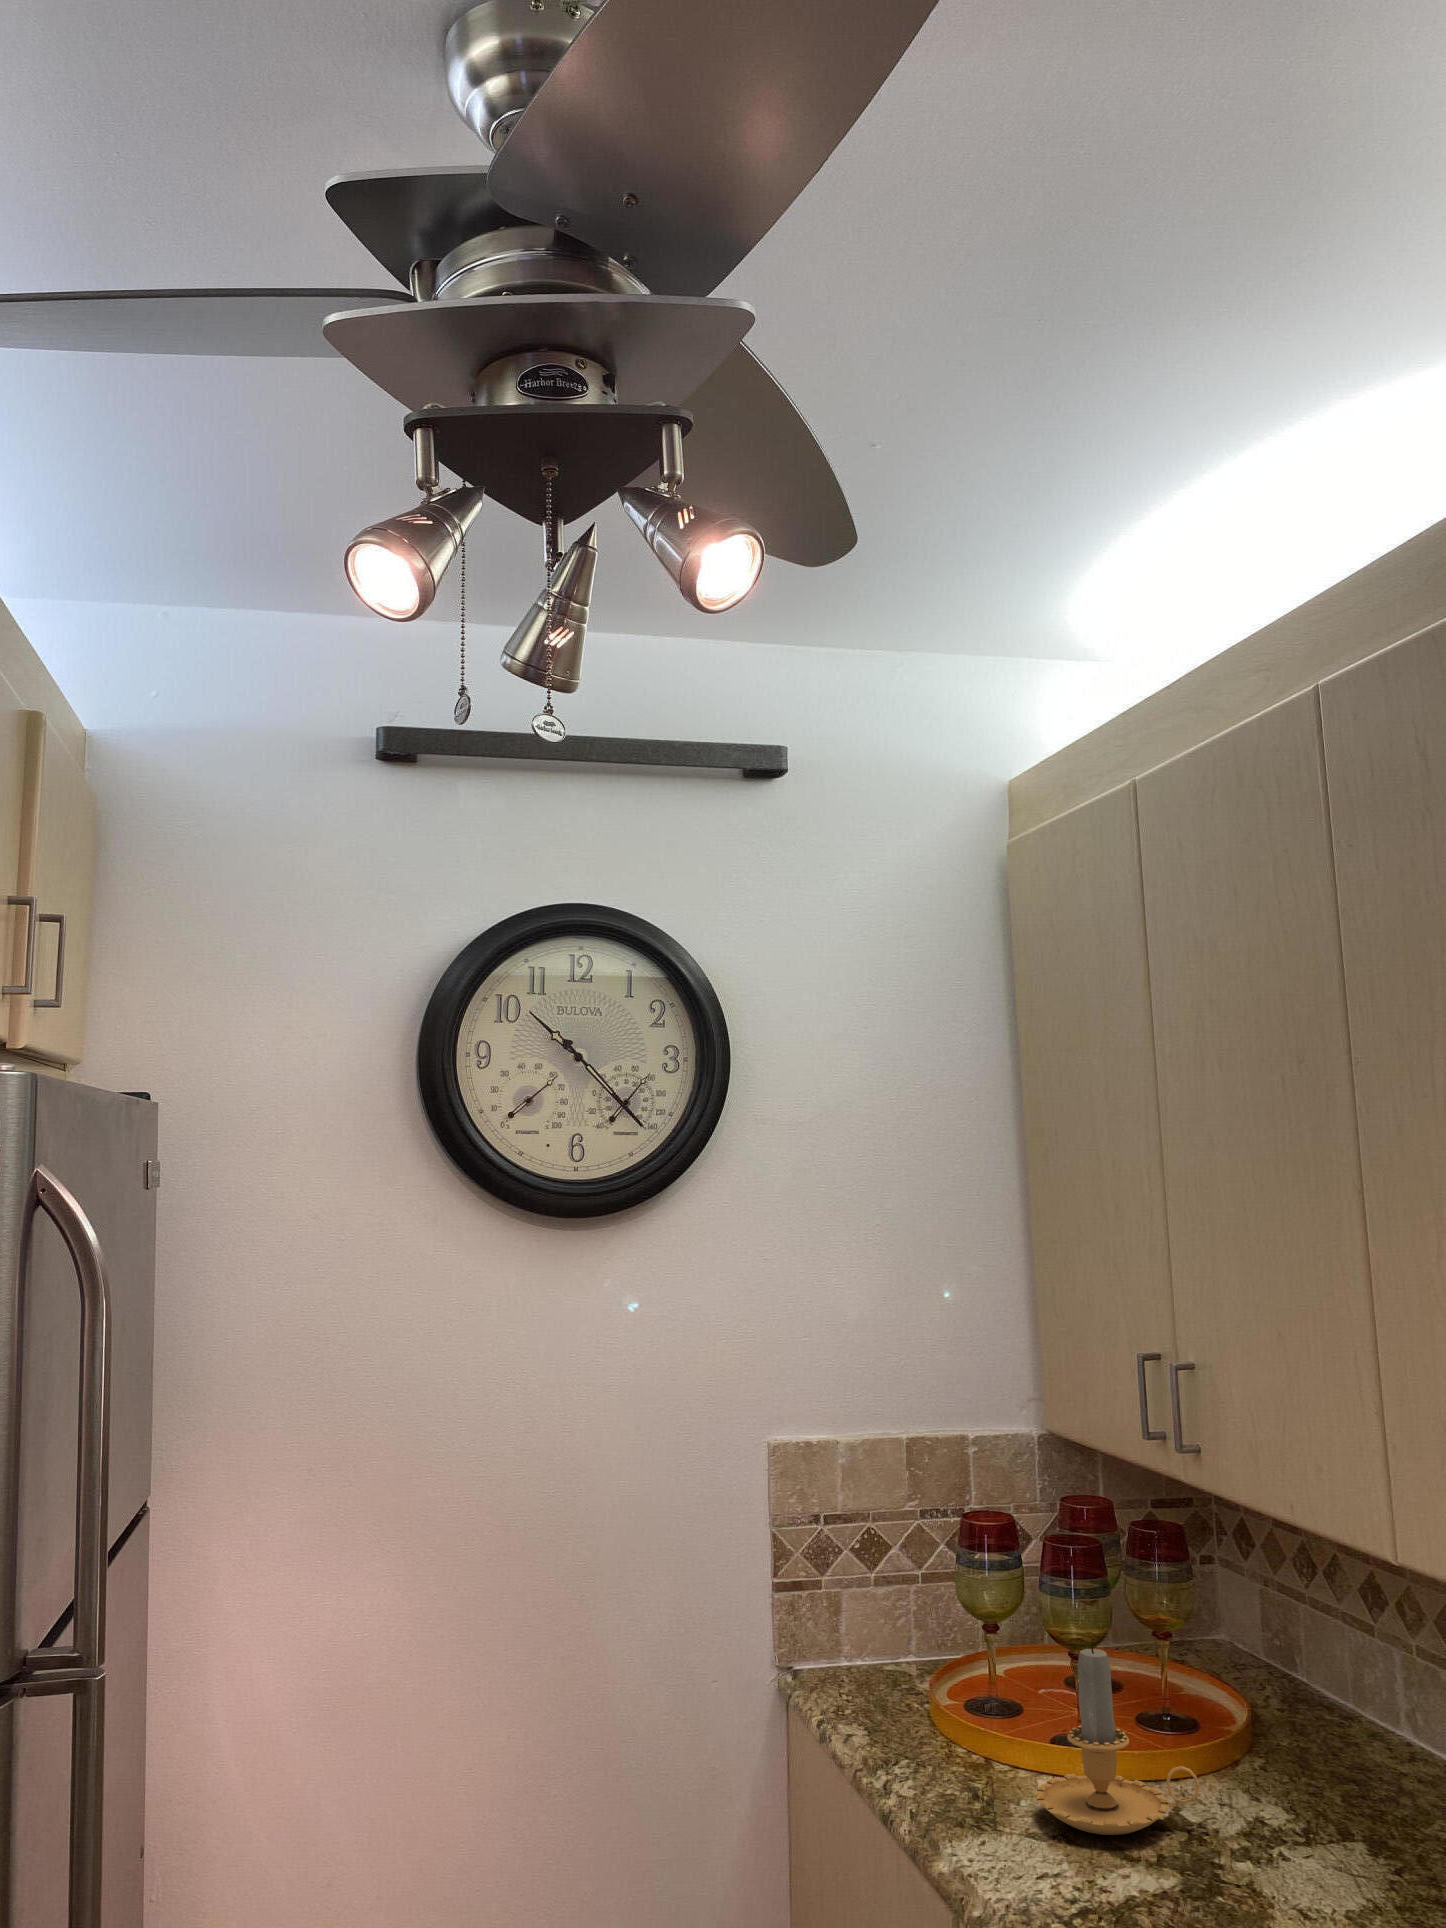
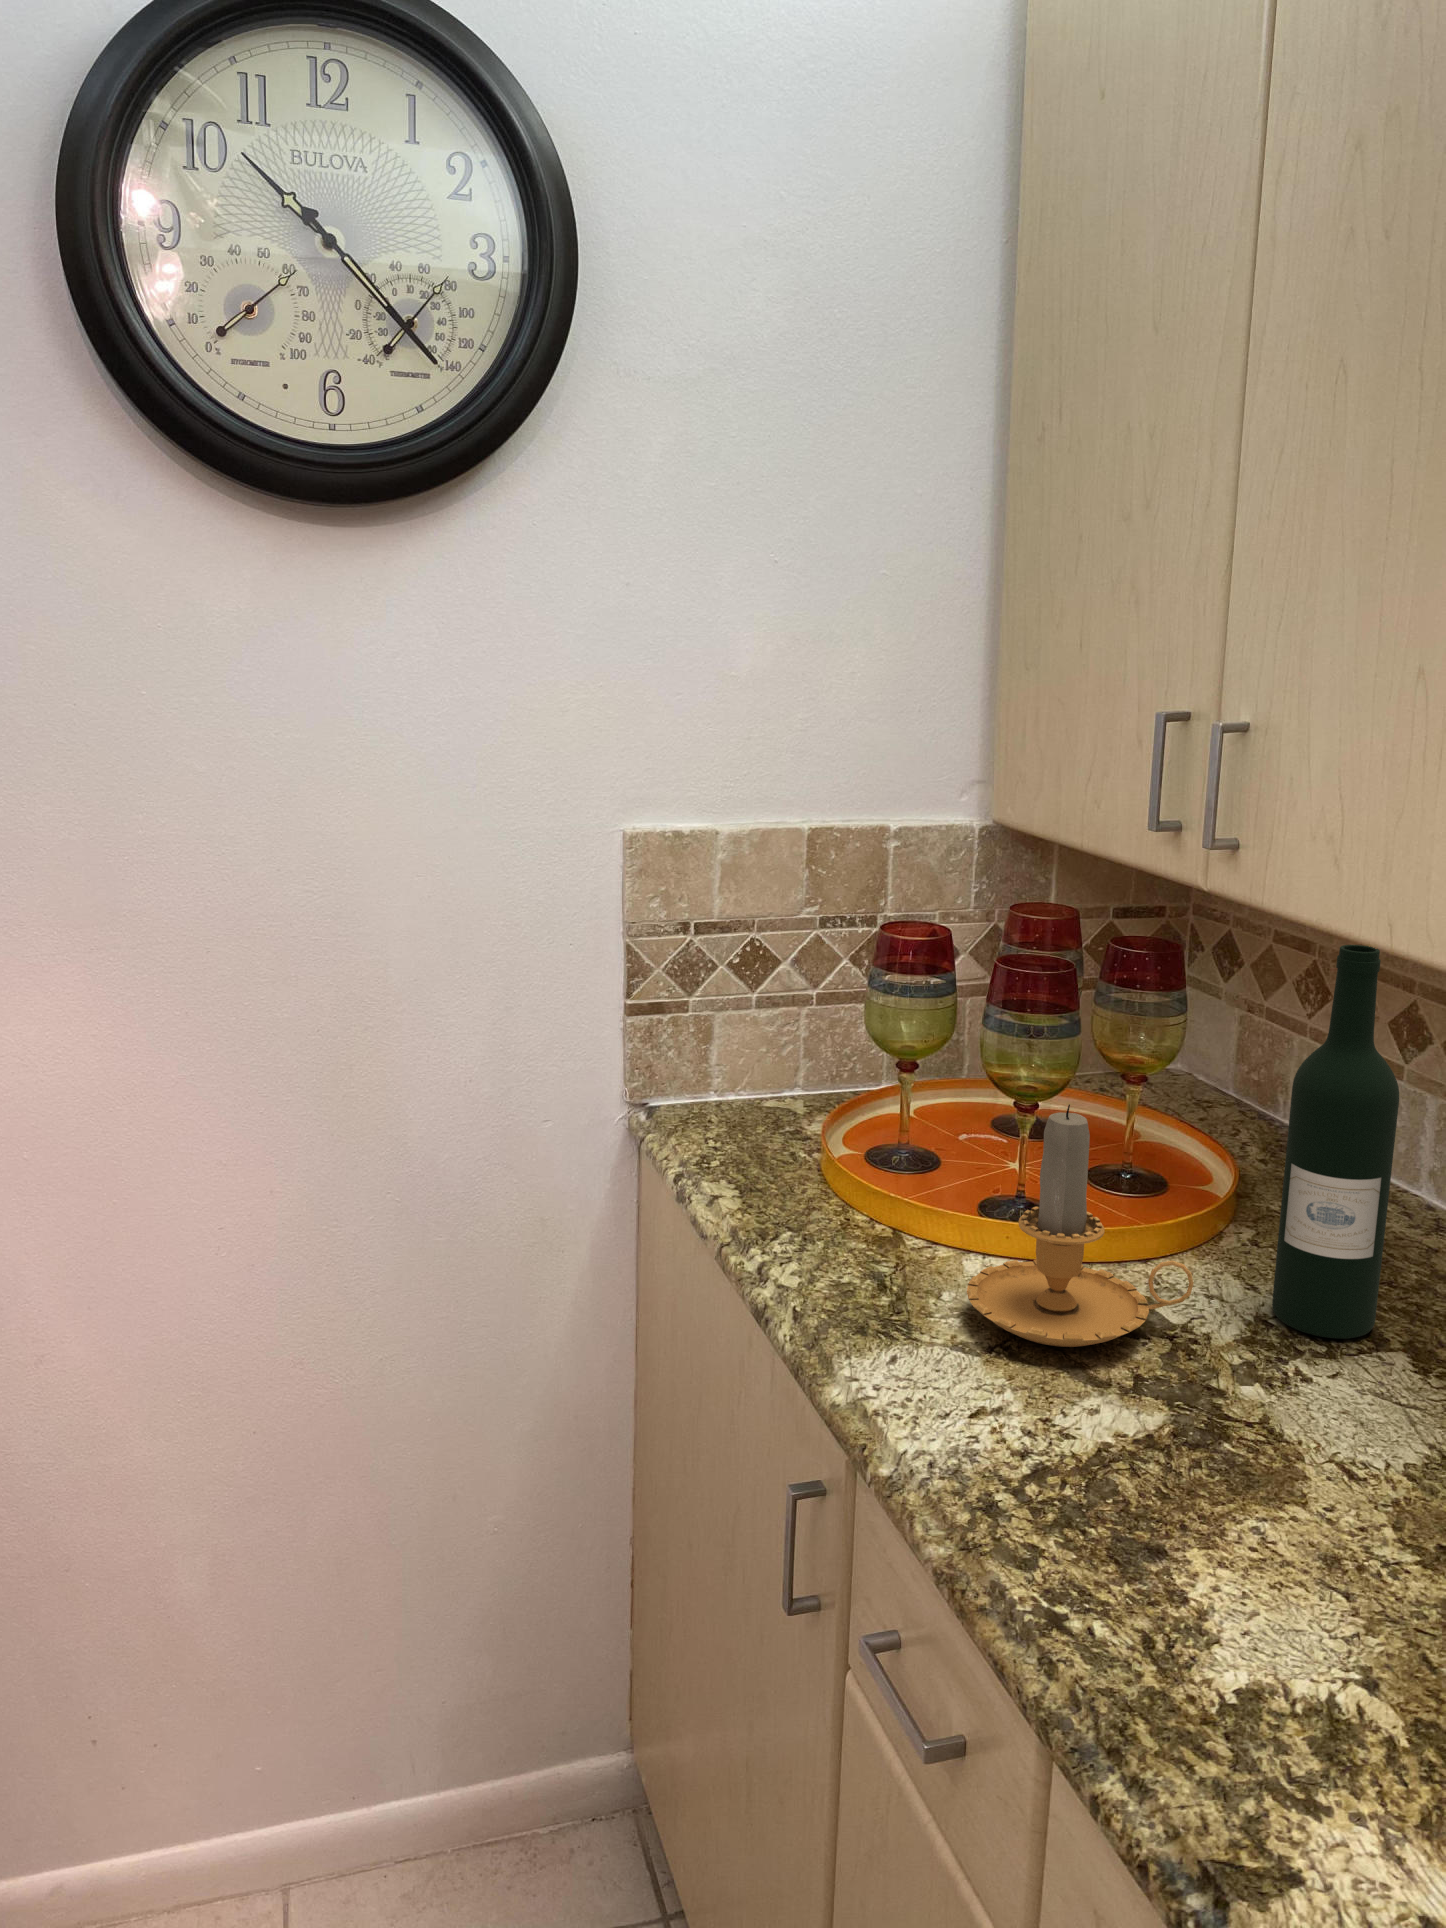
wine bottle: none [1253,1521,1343,1832] -> present [1272,945,1399,1339]

